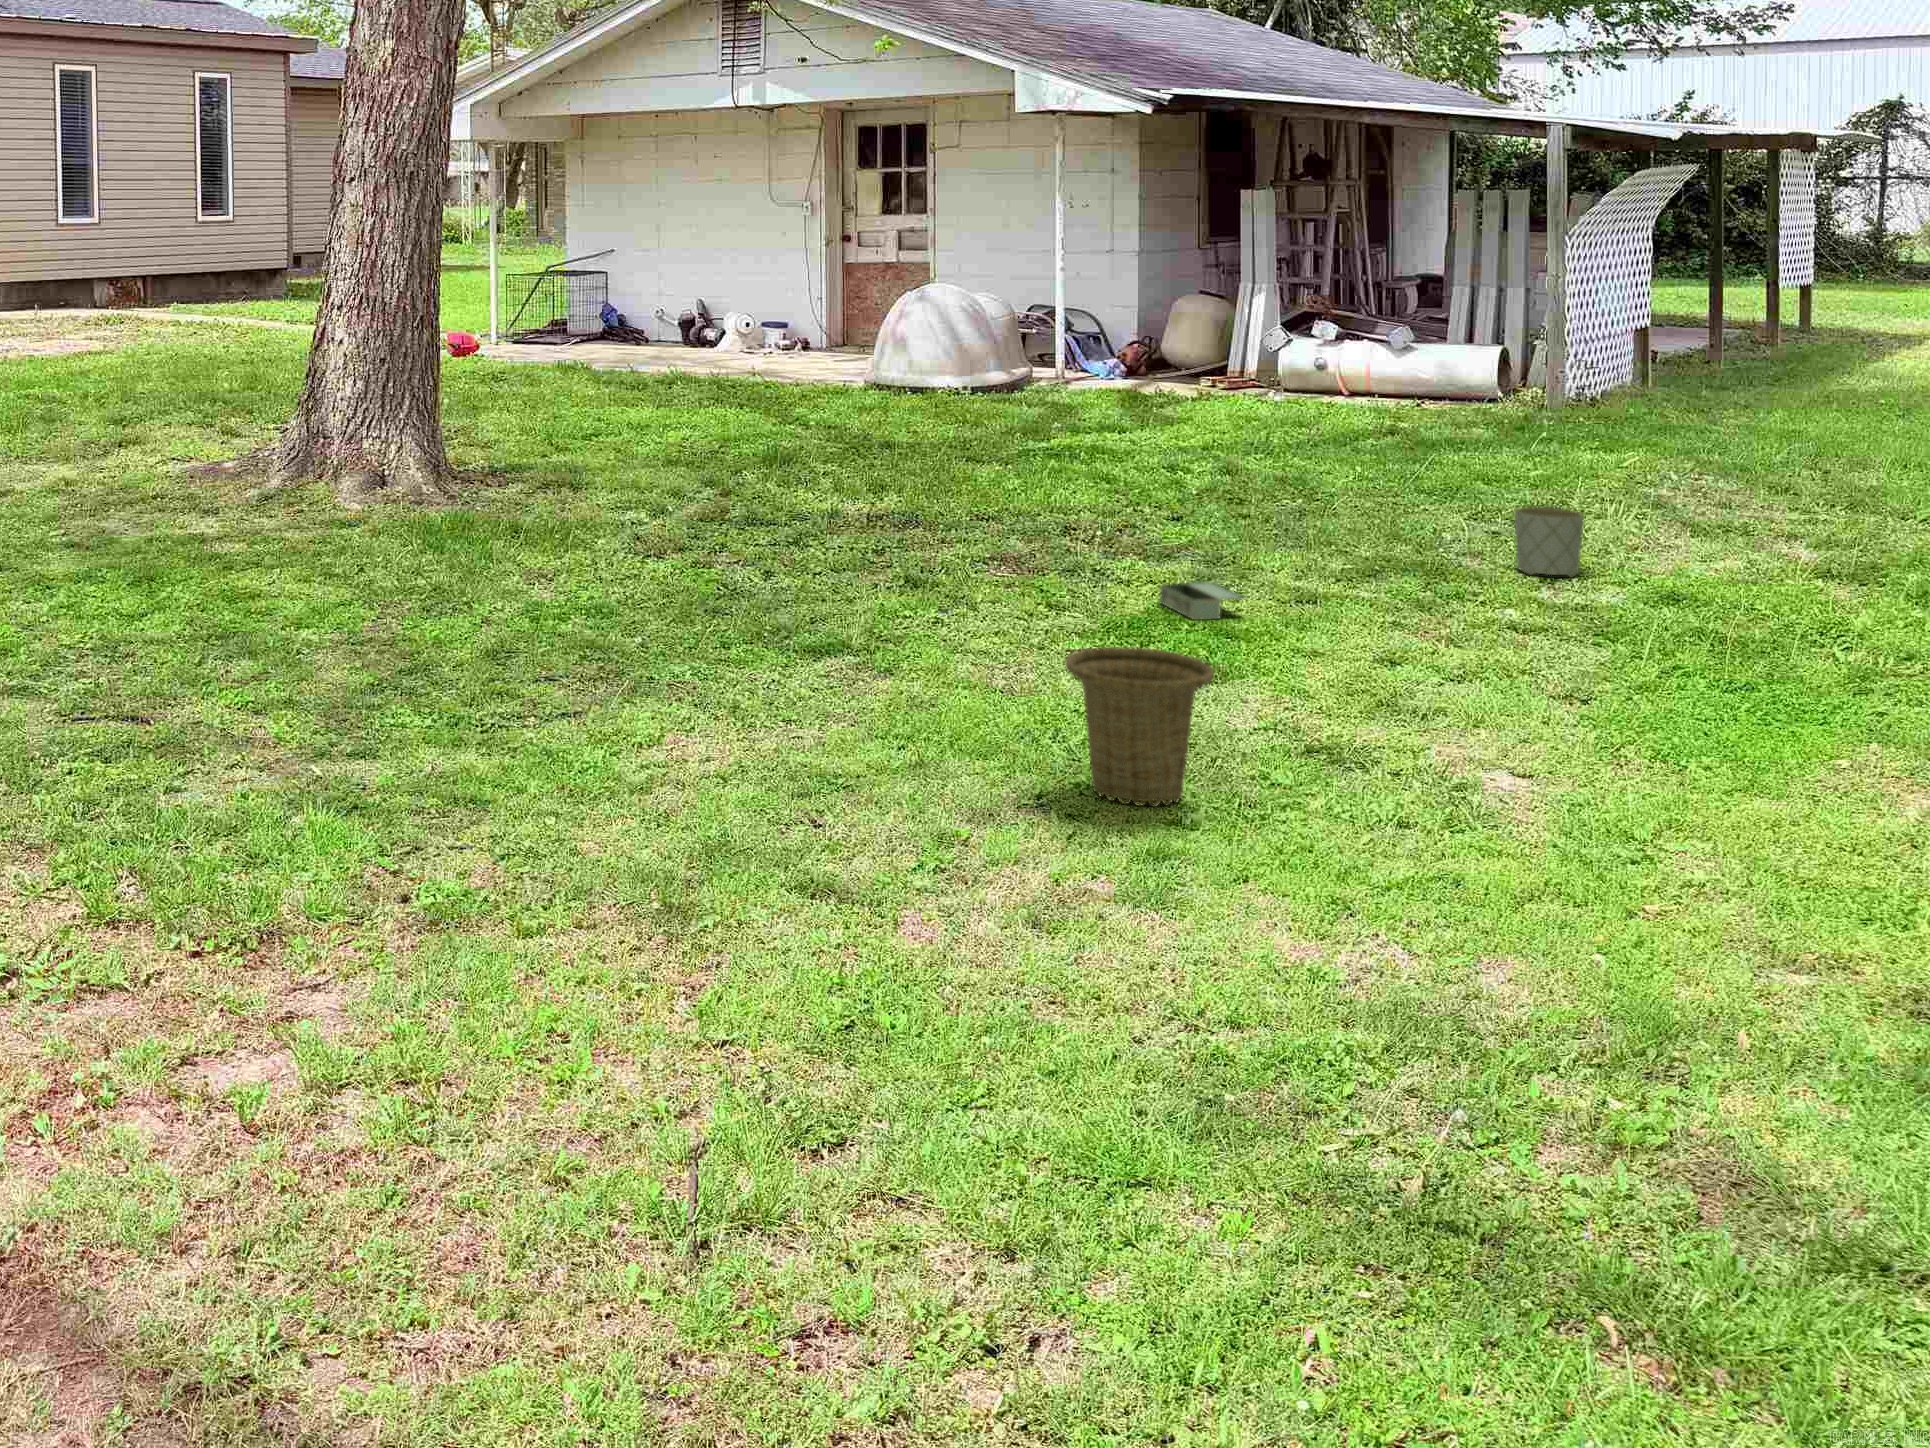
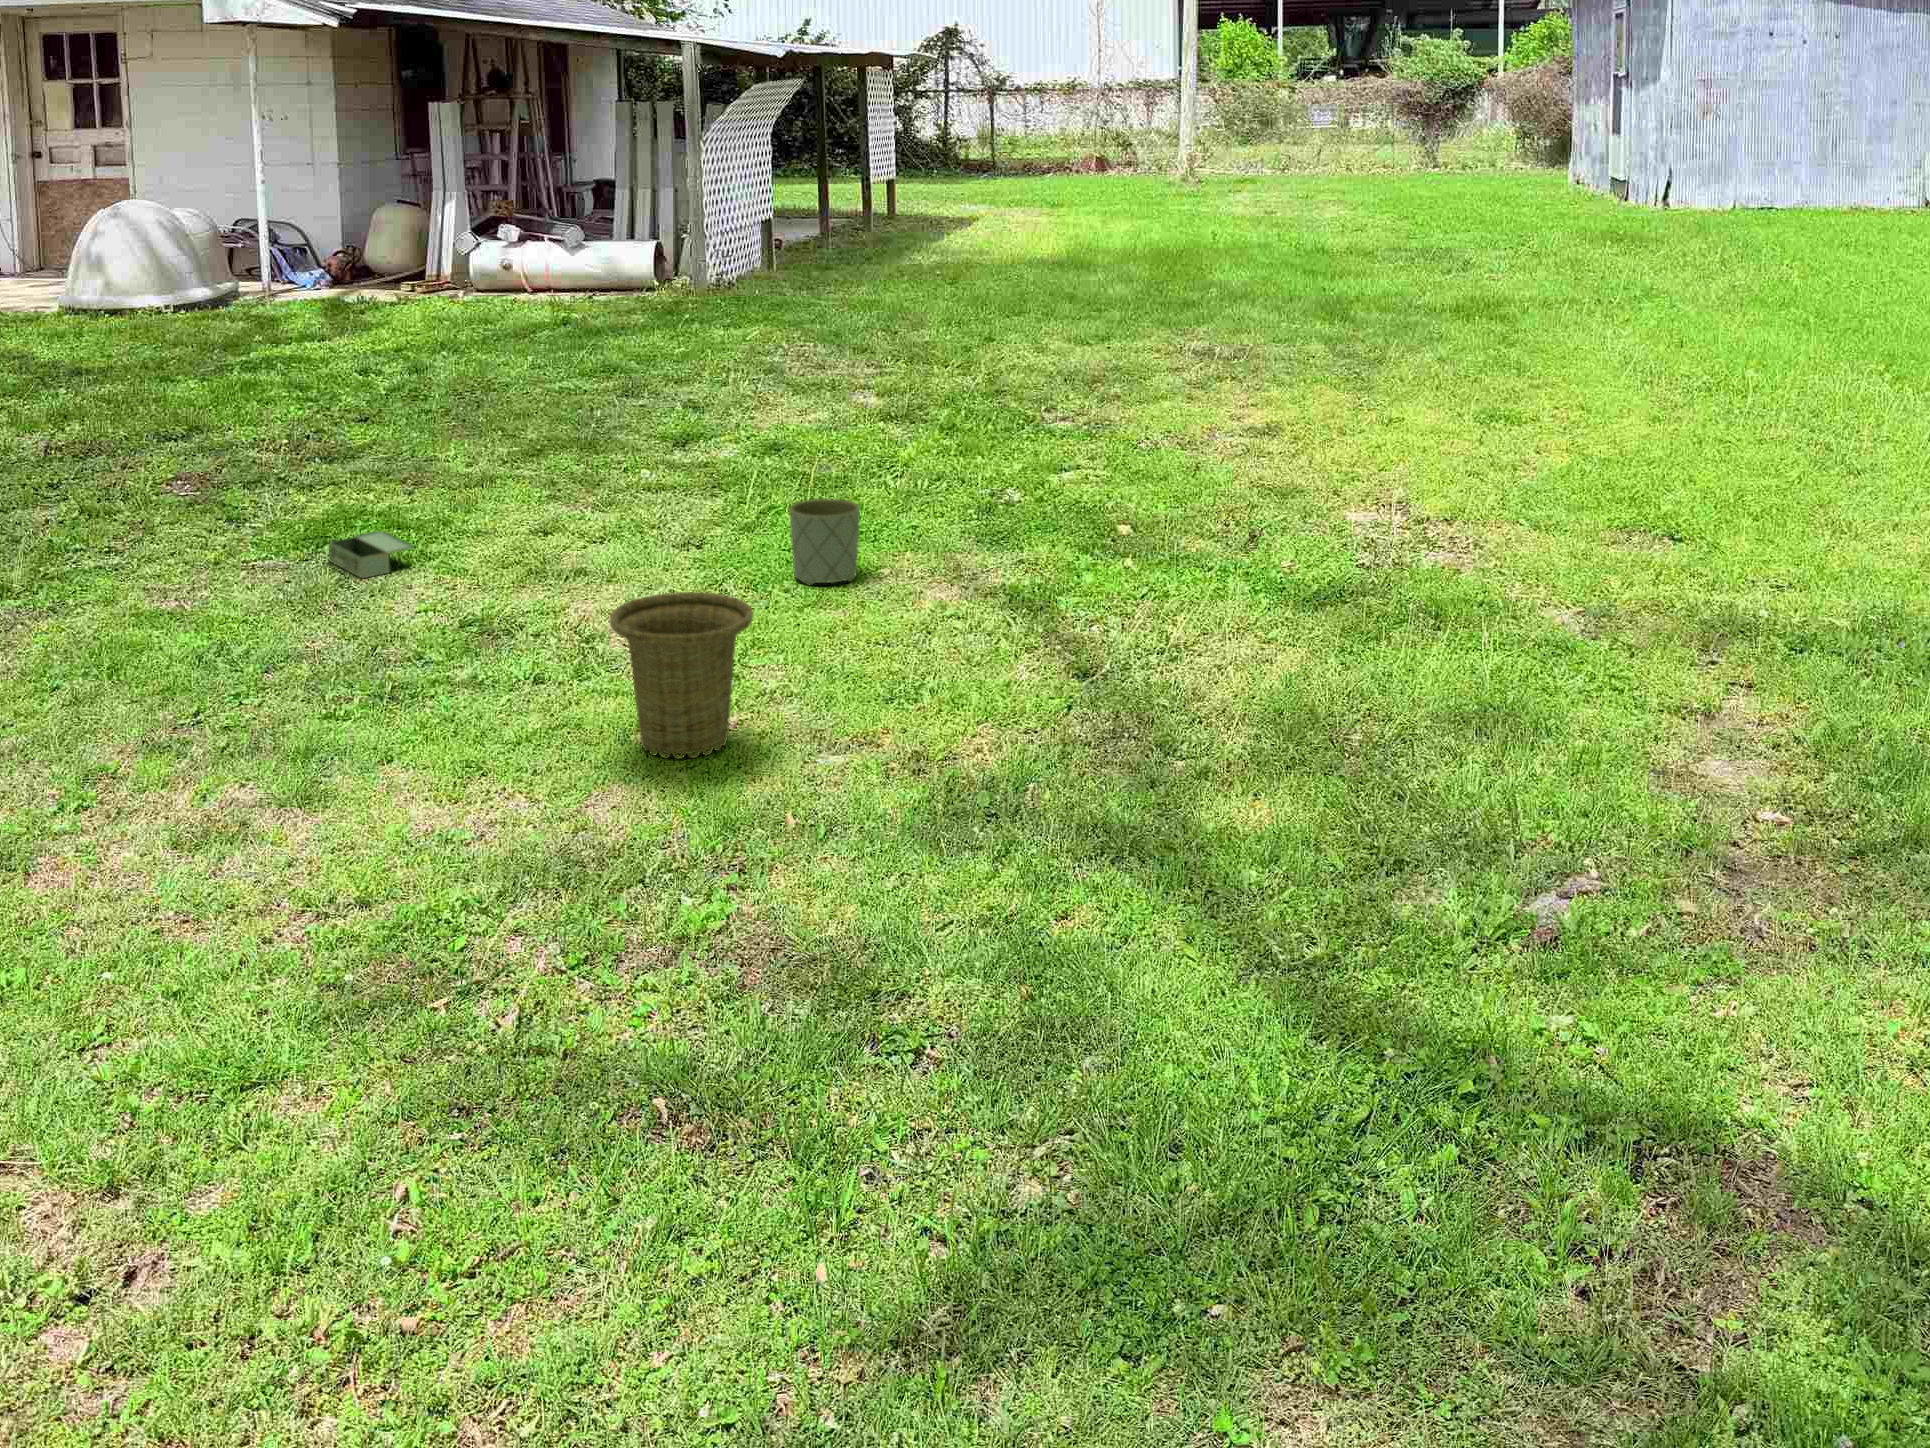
planter: present [1514,507,1584,577] -> present [790,499,860,585]
basket: present [1065,647,1214,806] -> present [609,592,753,759]

